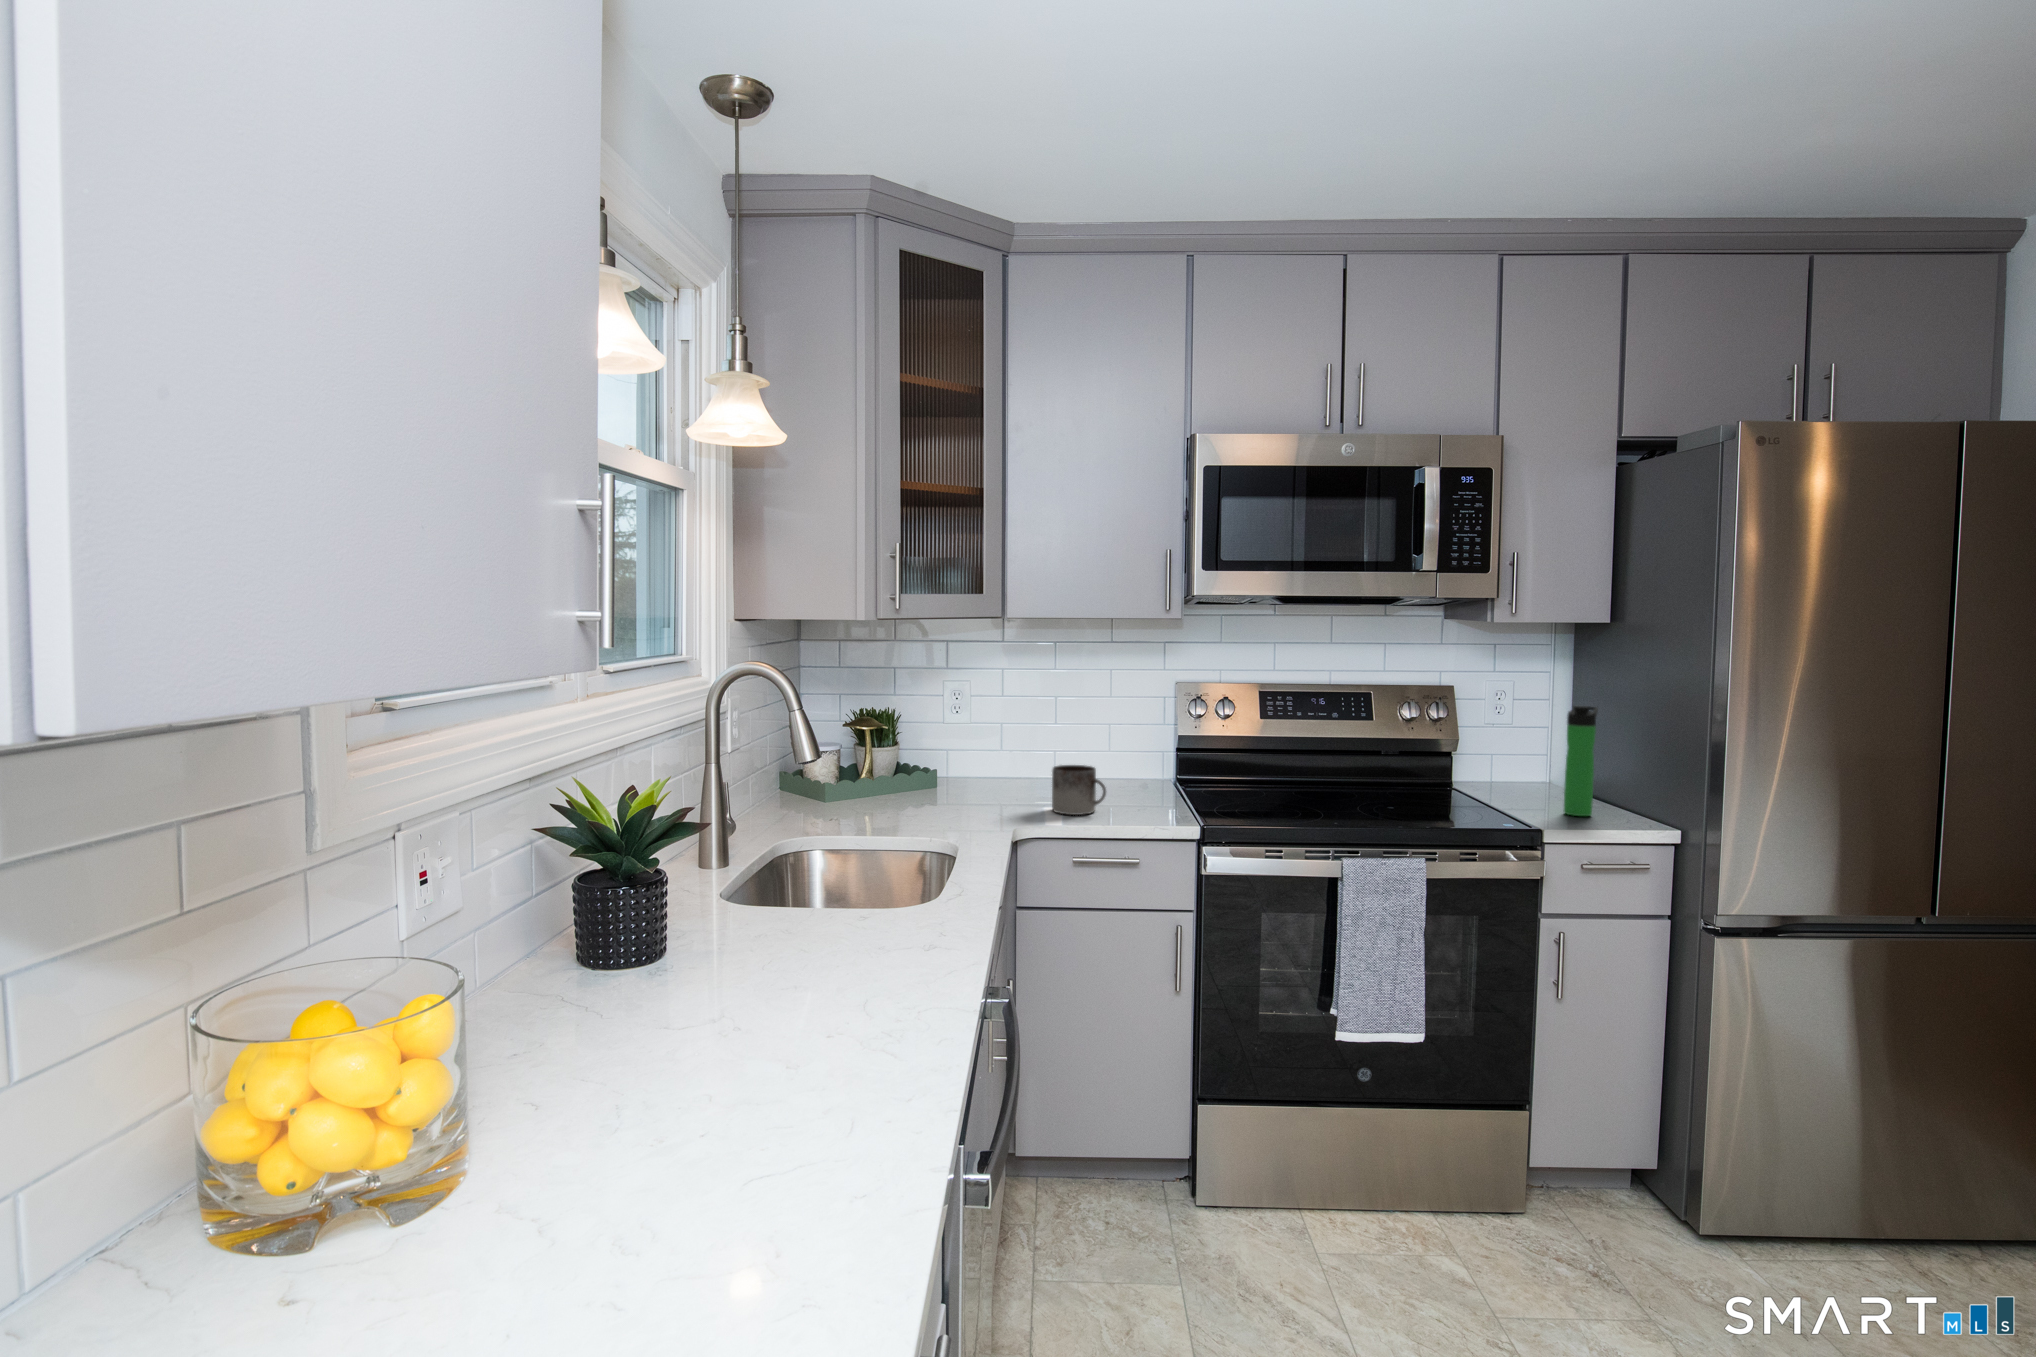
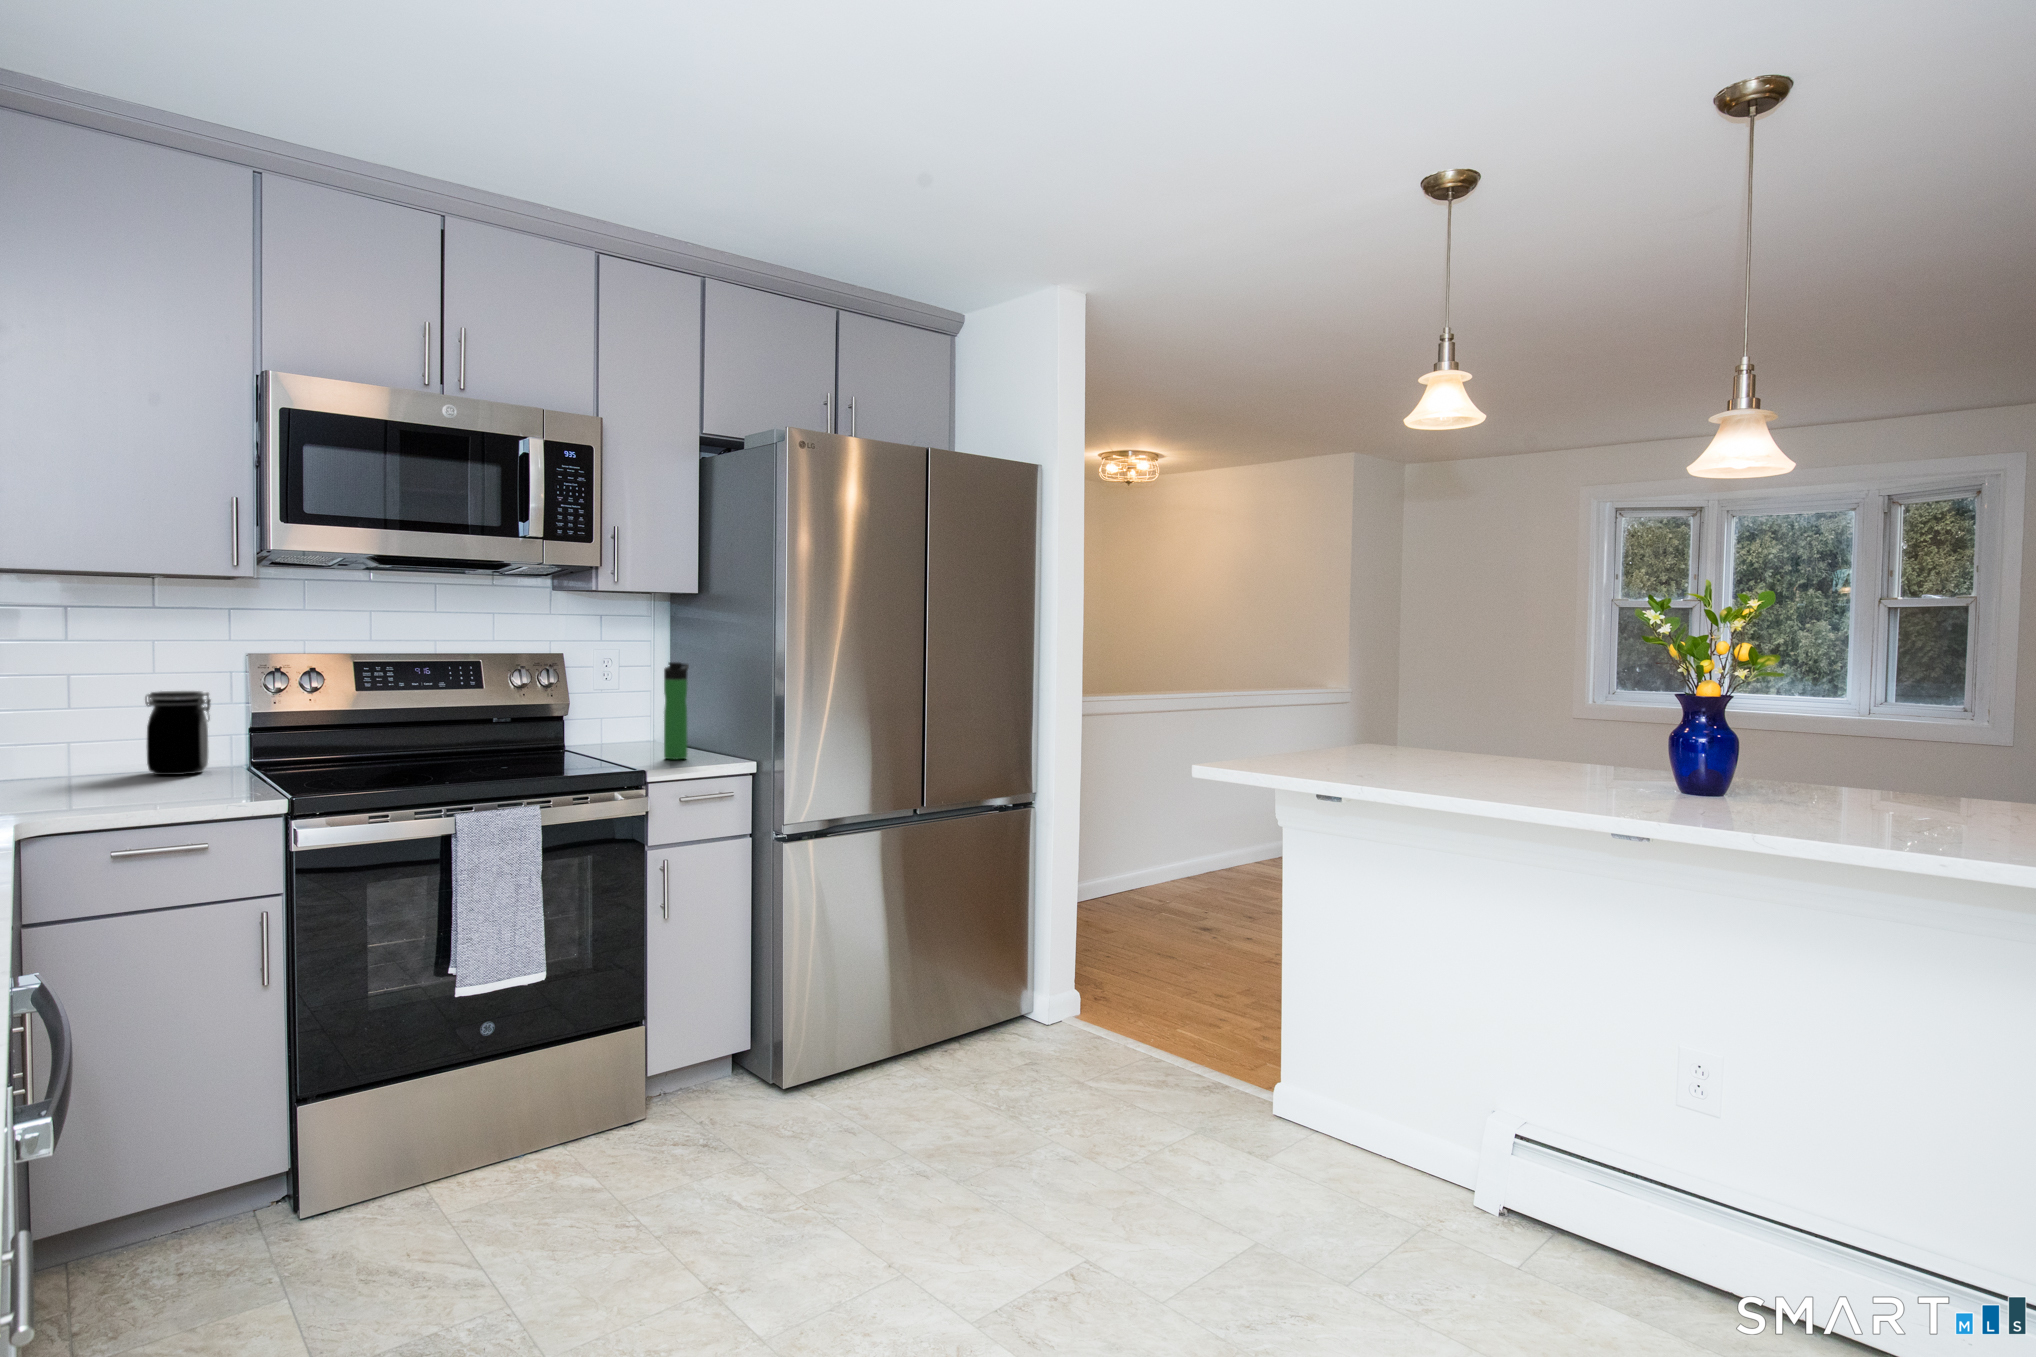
jar: none [1102,714,1147,787] -> present [145,691,211,775]
mug: present [1052,765,1106,815] -> none [77,746,160,804]

